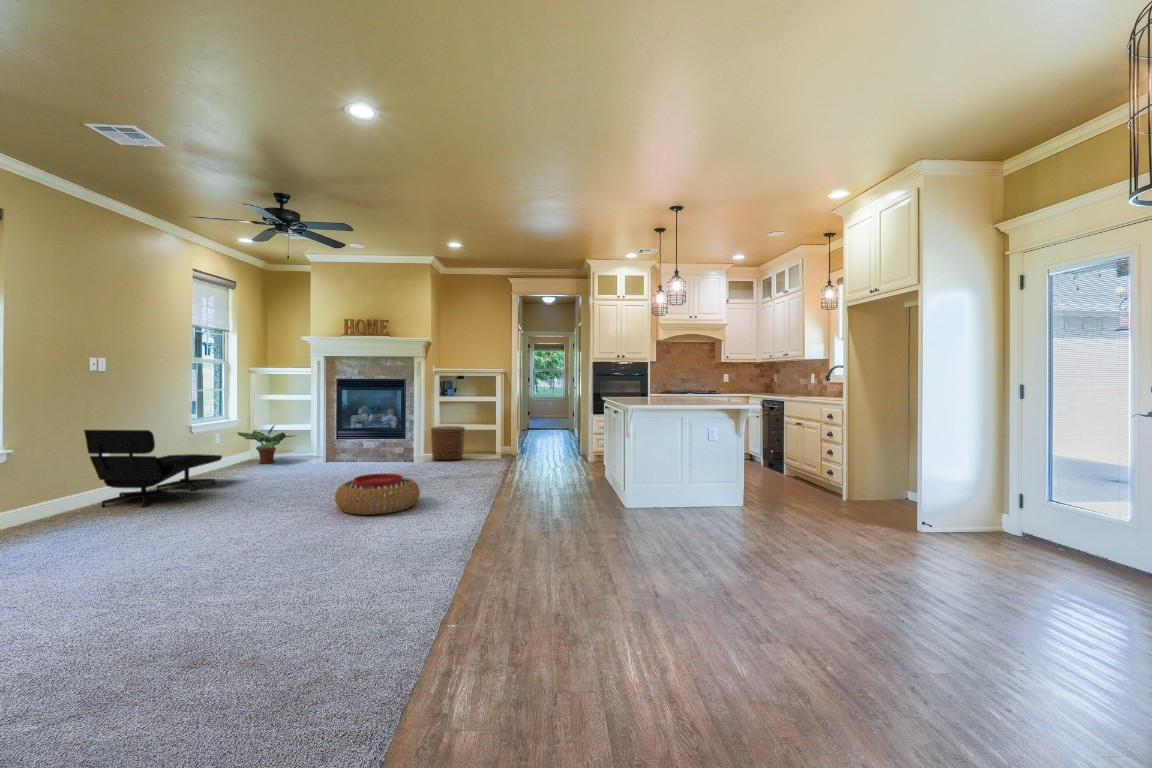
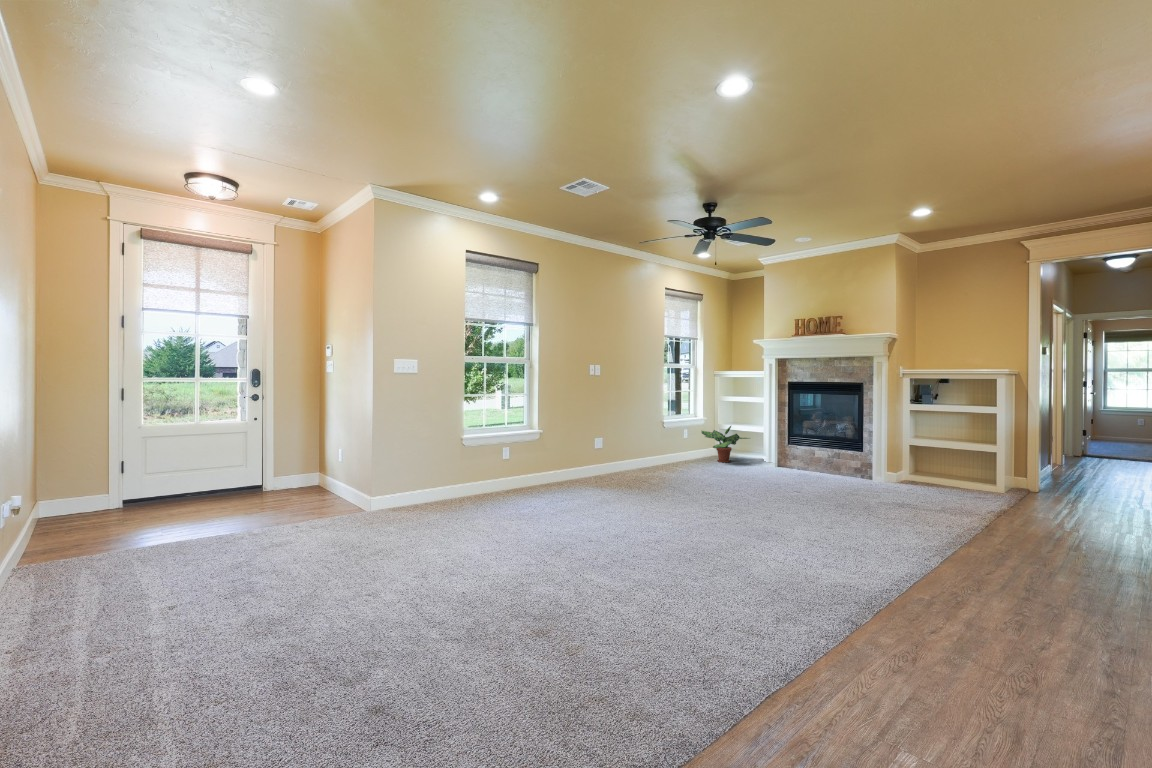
woven basket: present [431,426,465,461] -> none [896,440,945,485]
lounge chair: present [84,430,222,507] -> none [582,419,677,484]
pouf: present [335,473,420,515] -> none [747,484,841,530]

